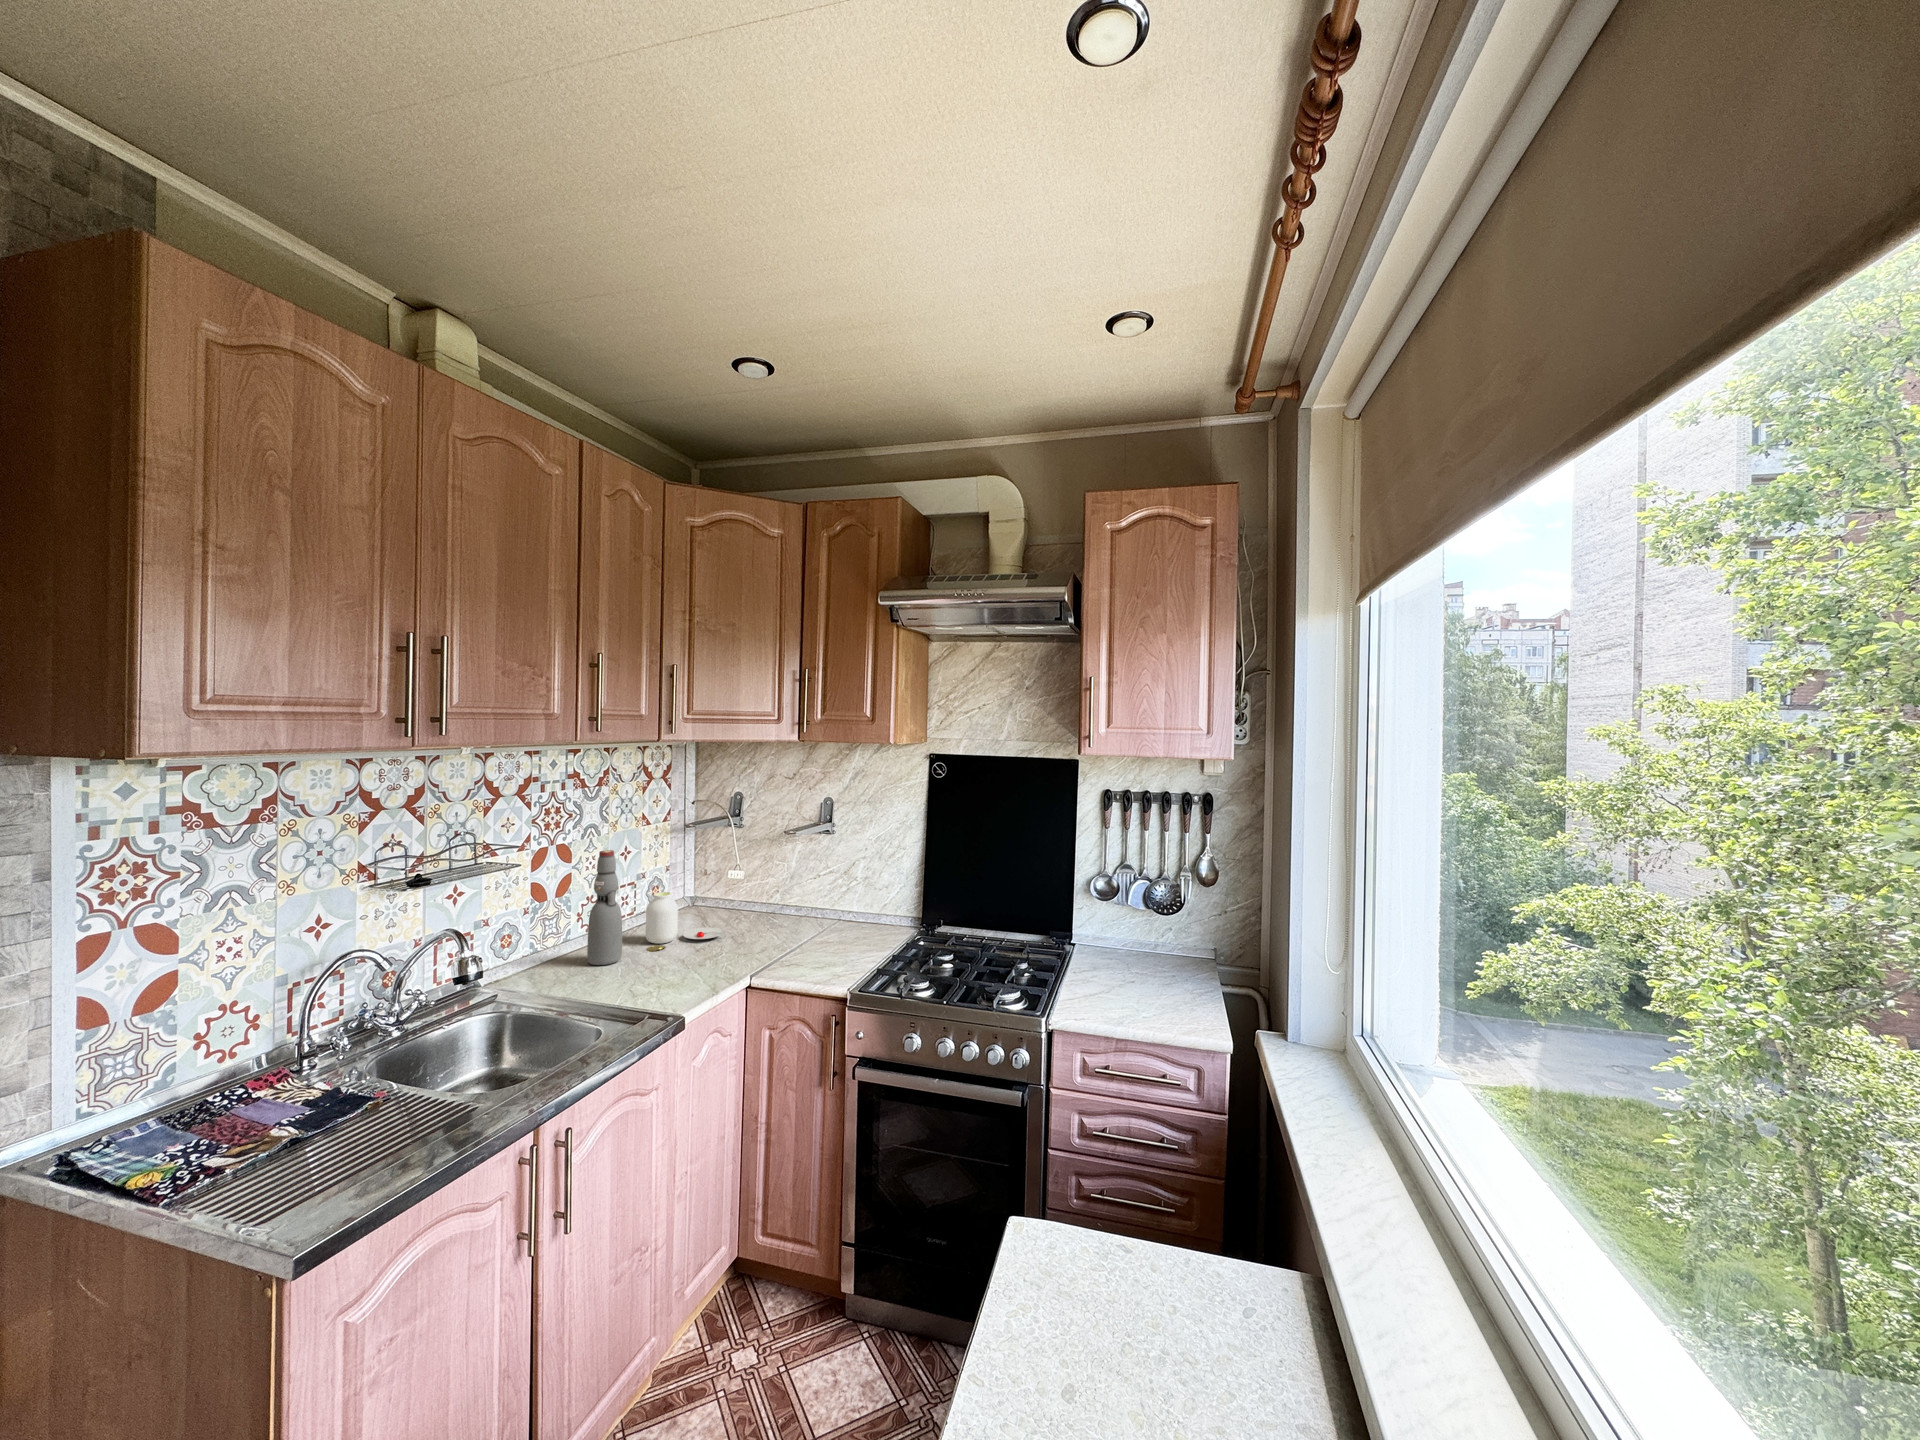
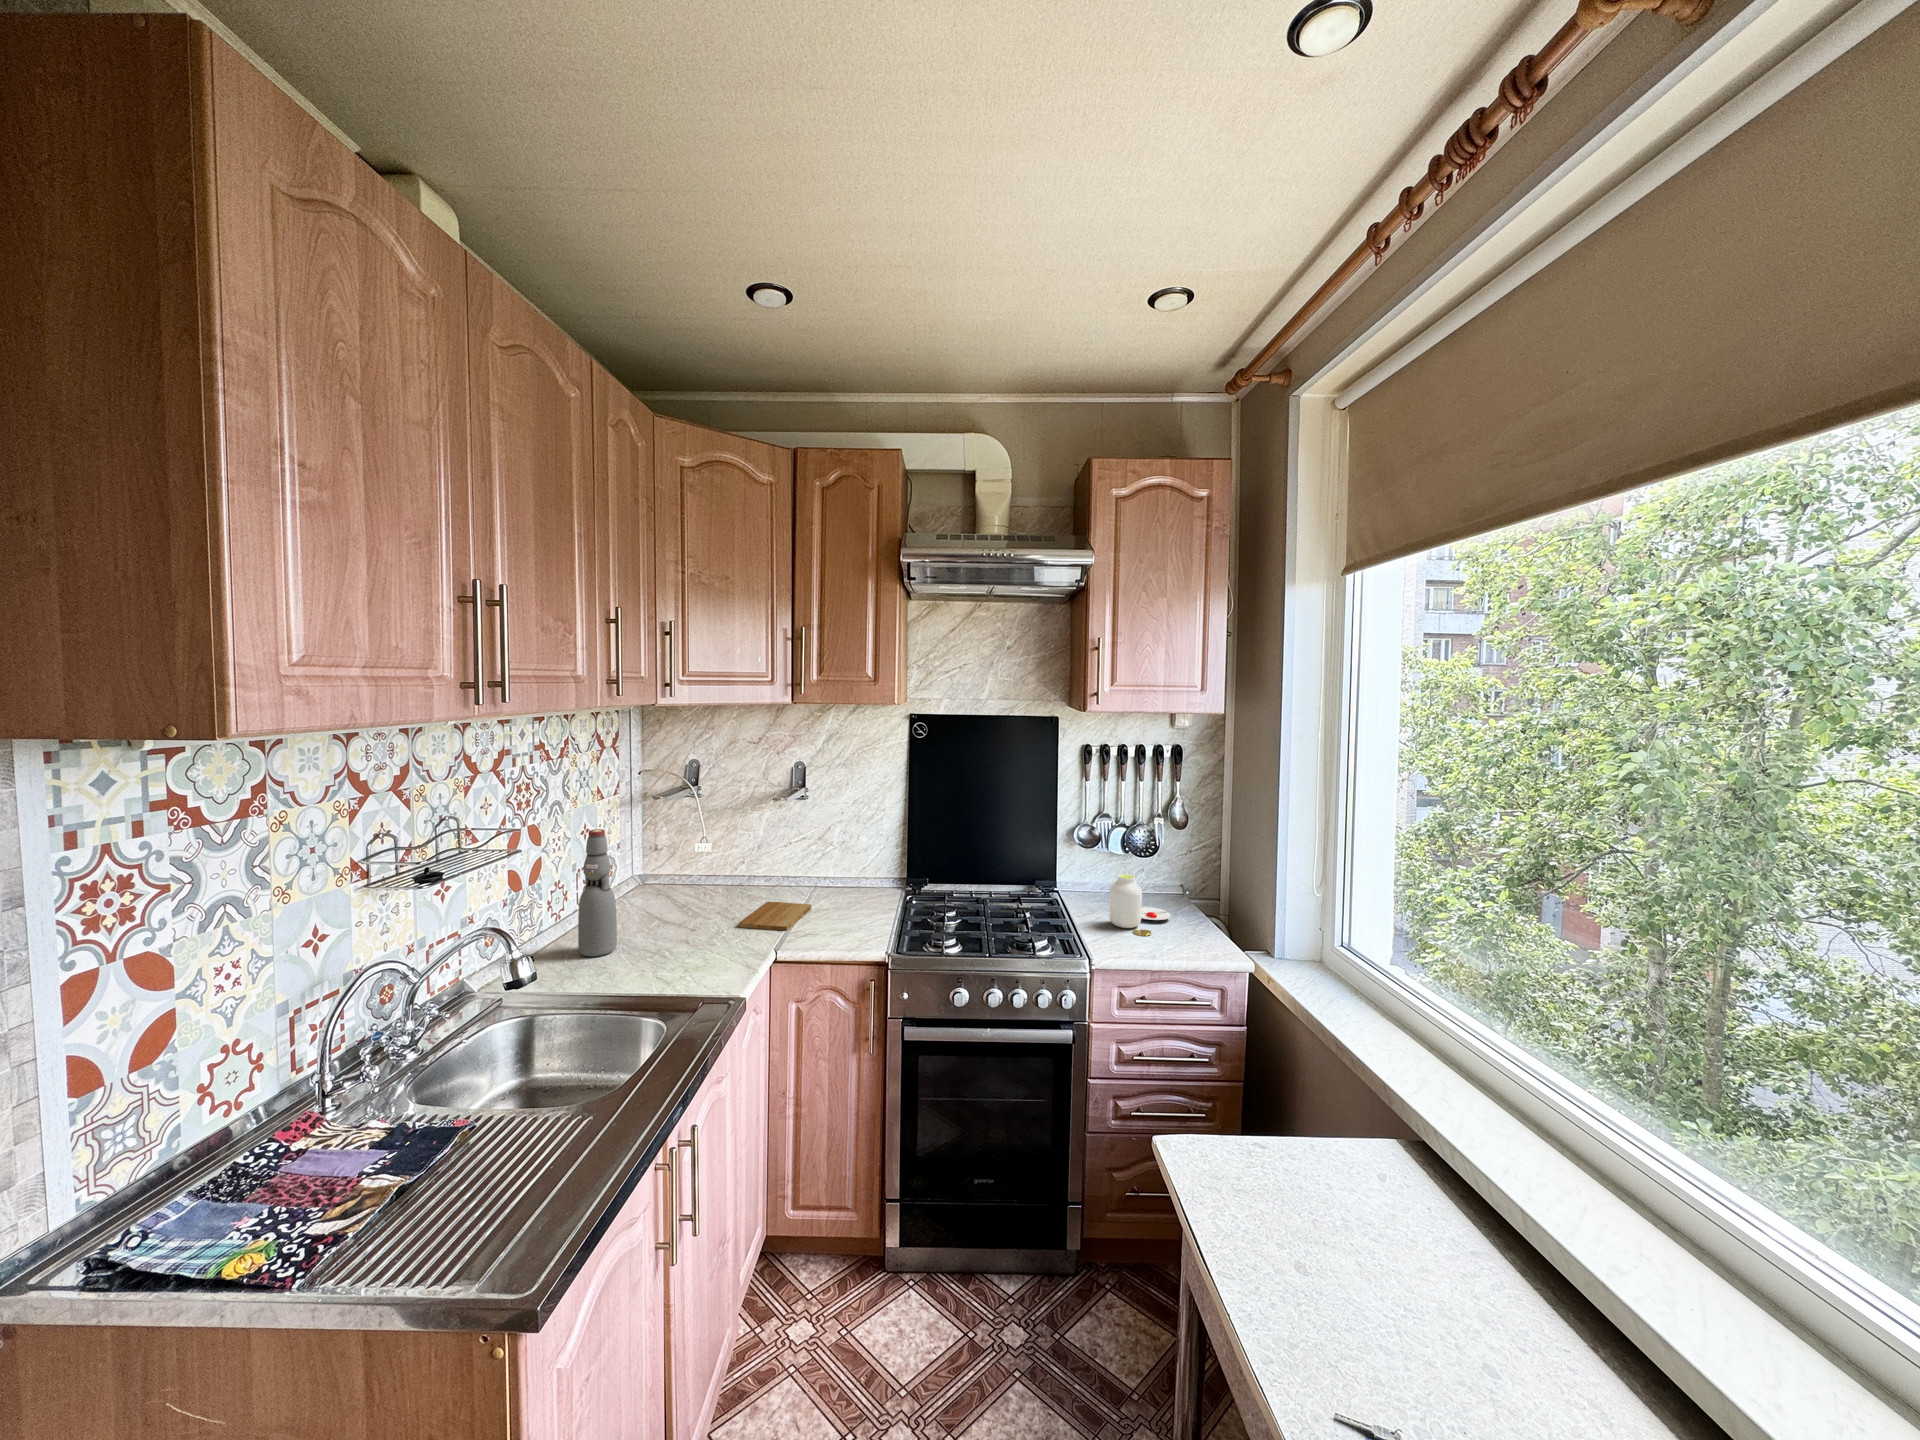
jar: present [646,892,726,951] -> present [1109,874,1173,936]
cutting board: none [739,929,817,958] -> present [739,902,811,931]

